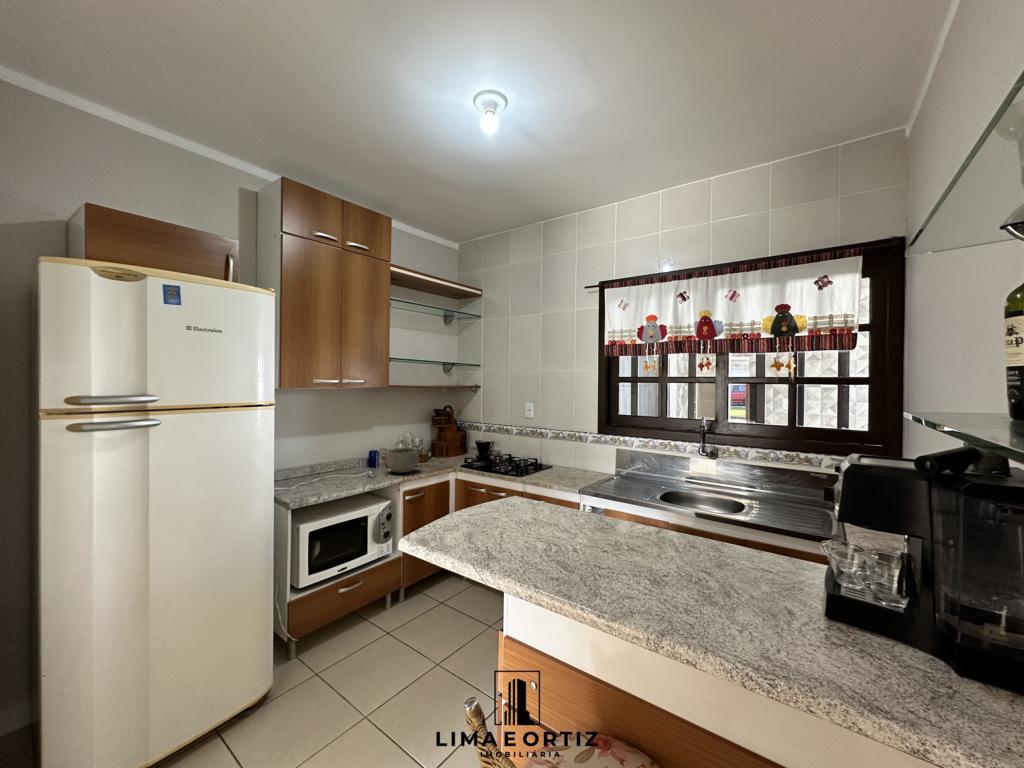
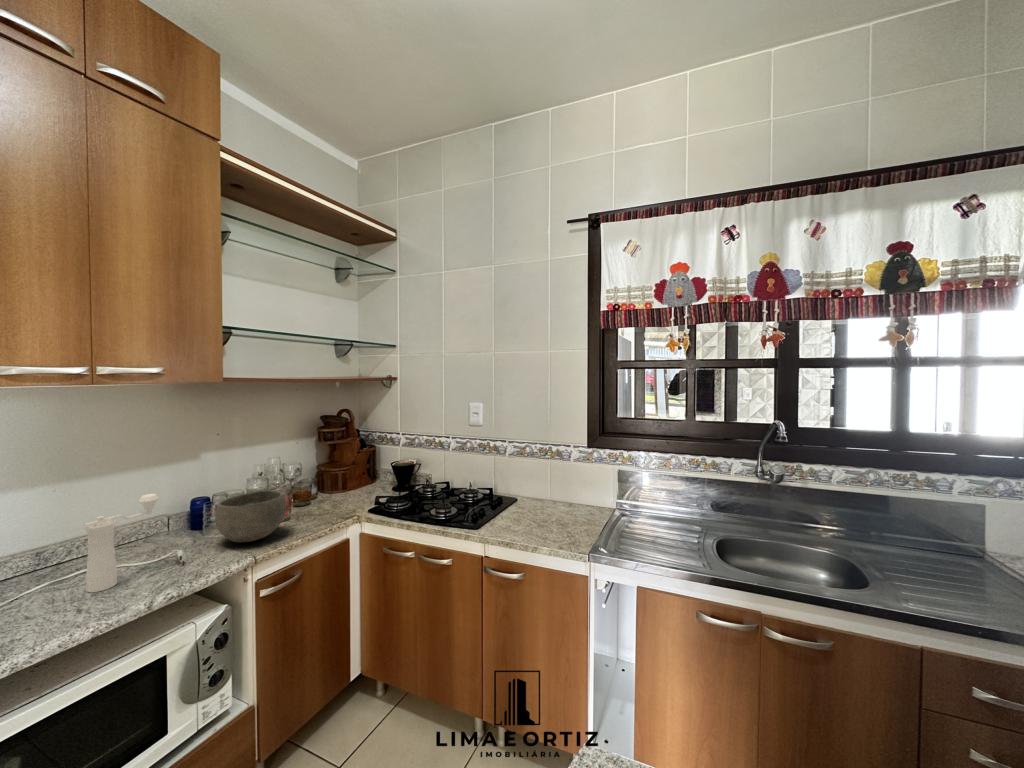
pepper mill: none [340,442,365,483] -> present [85,494,159,593]

